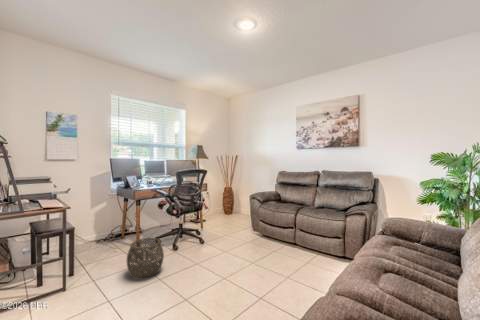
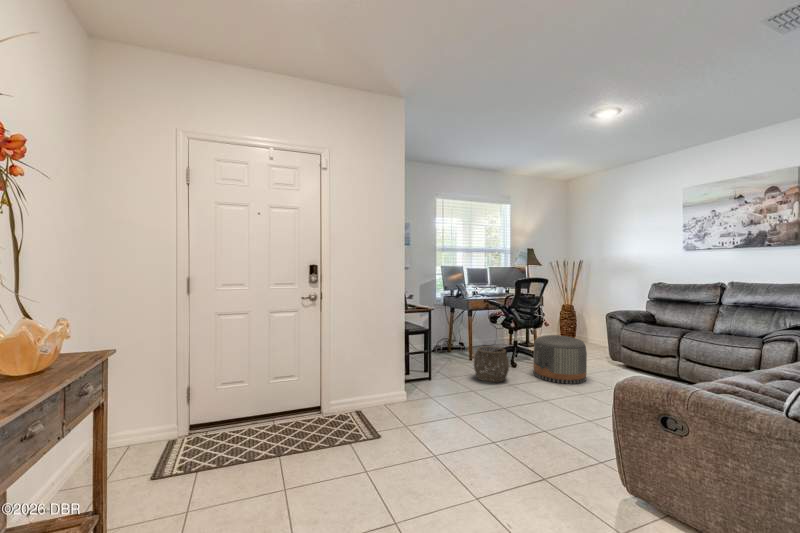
pouf: none [190,219,233,265] -> present [533,335,587,384]

